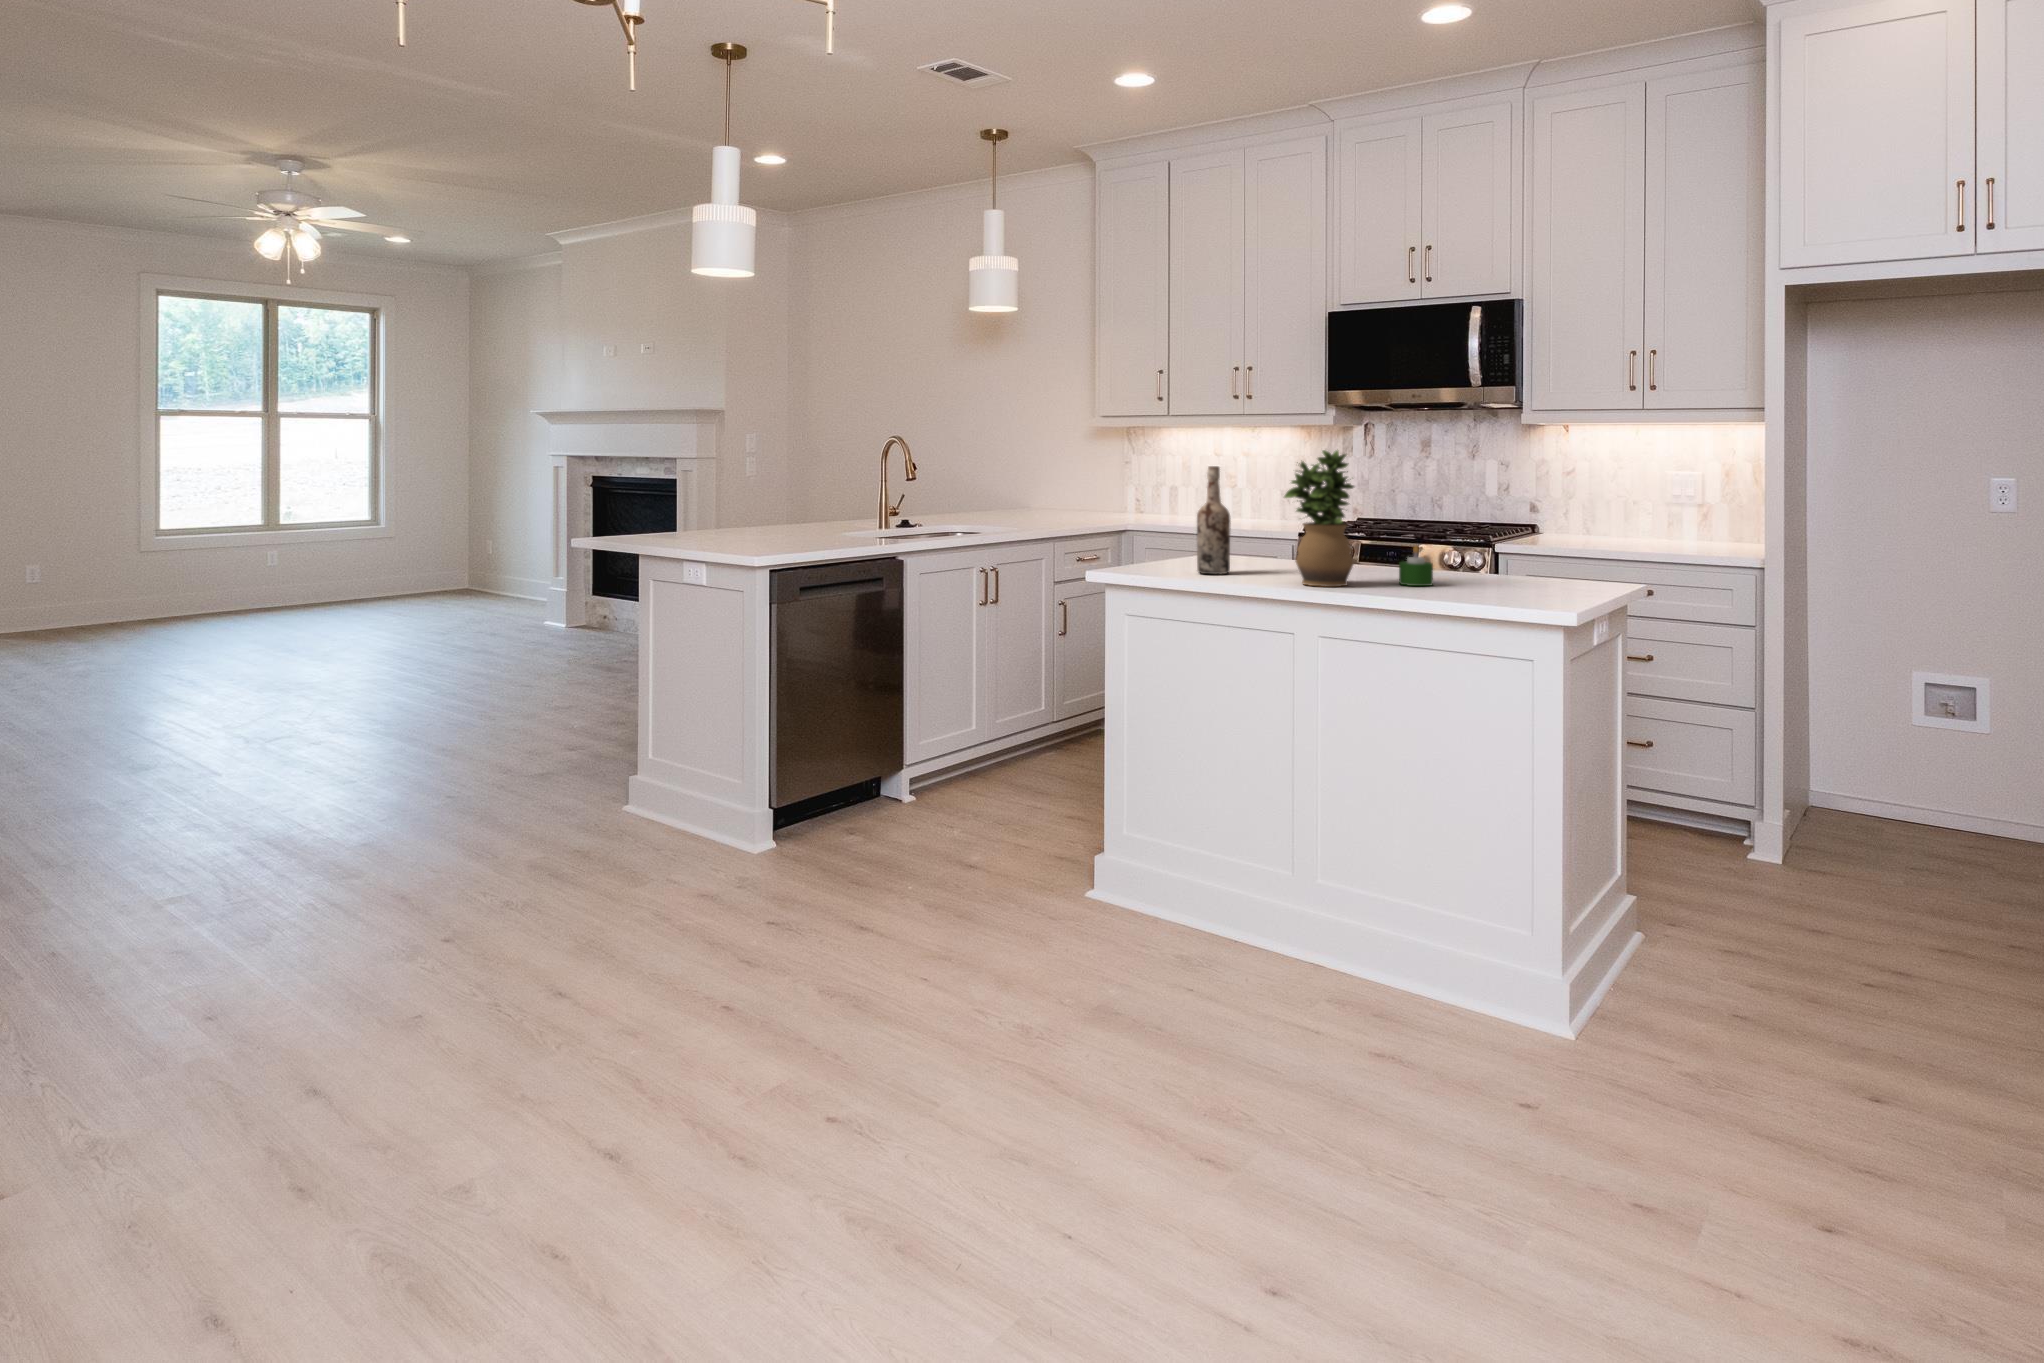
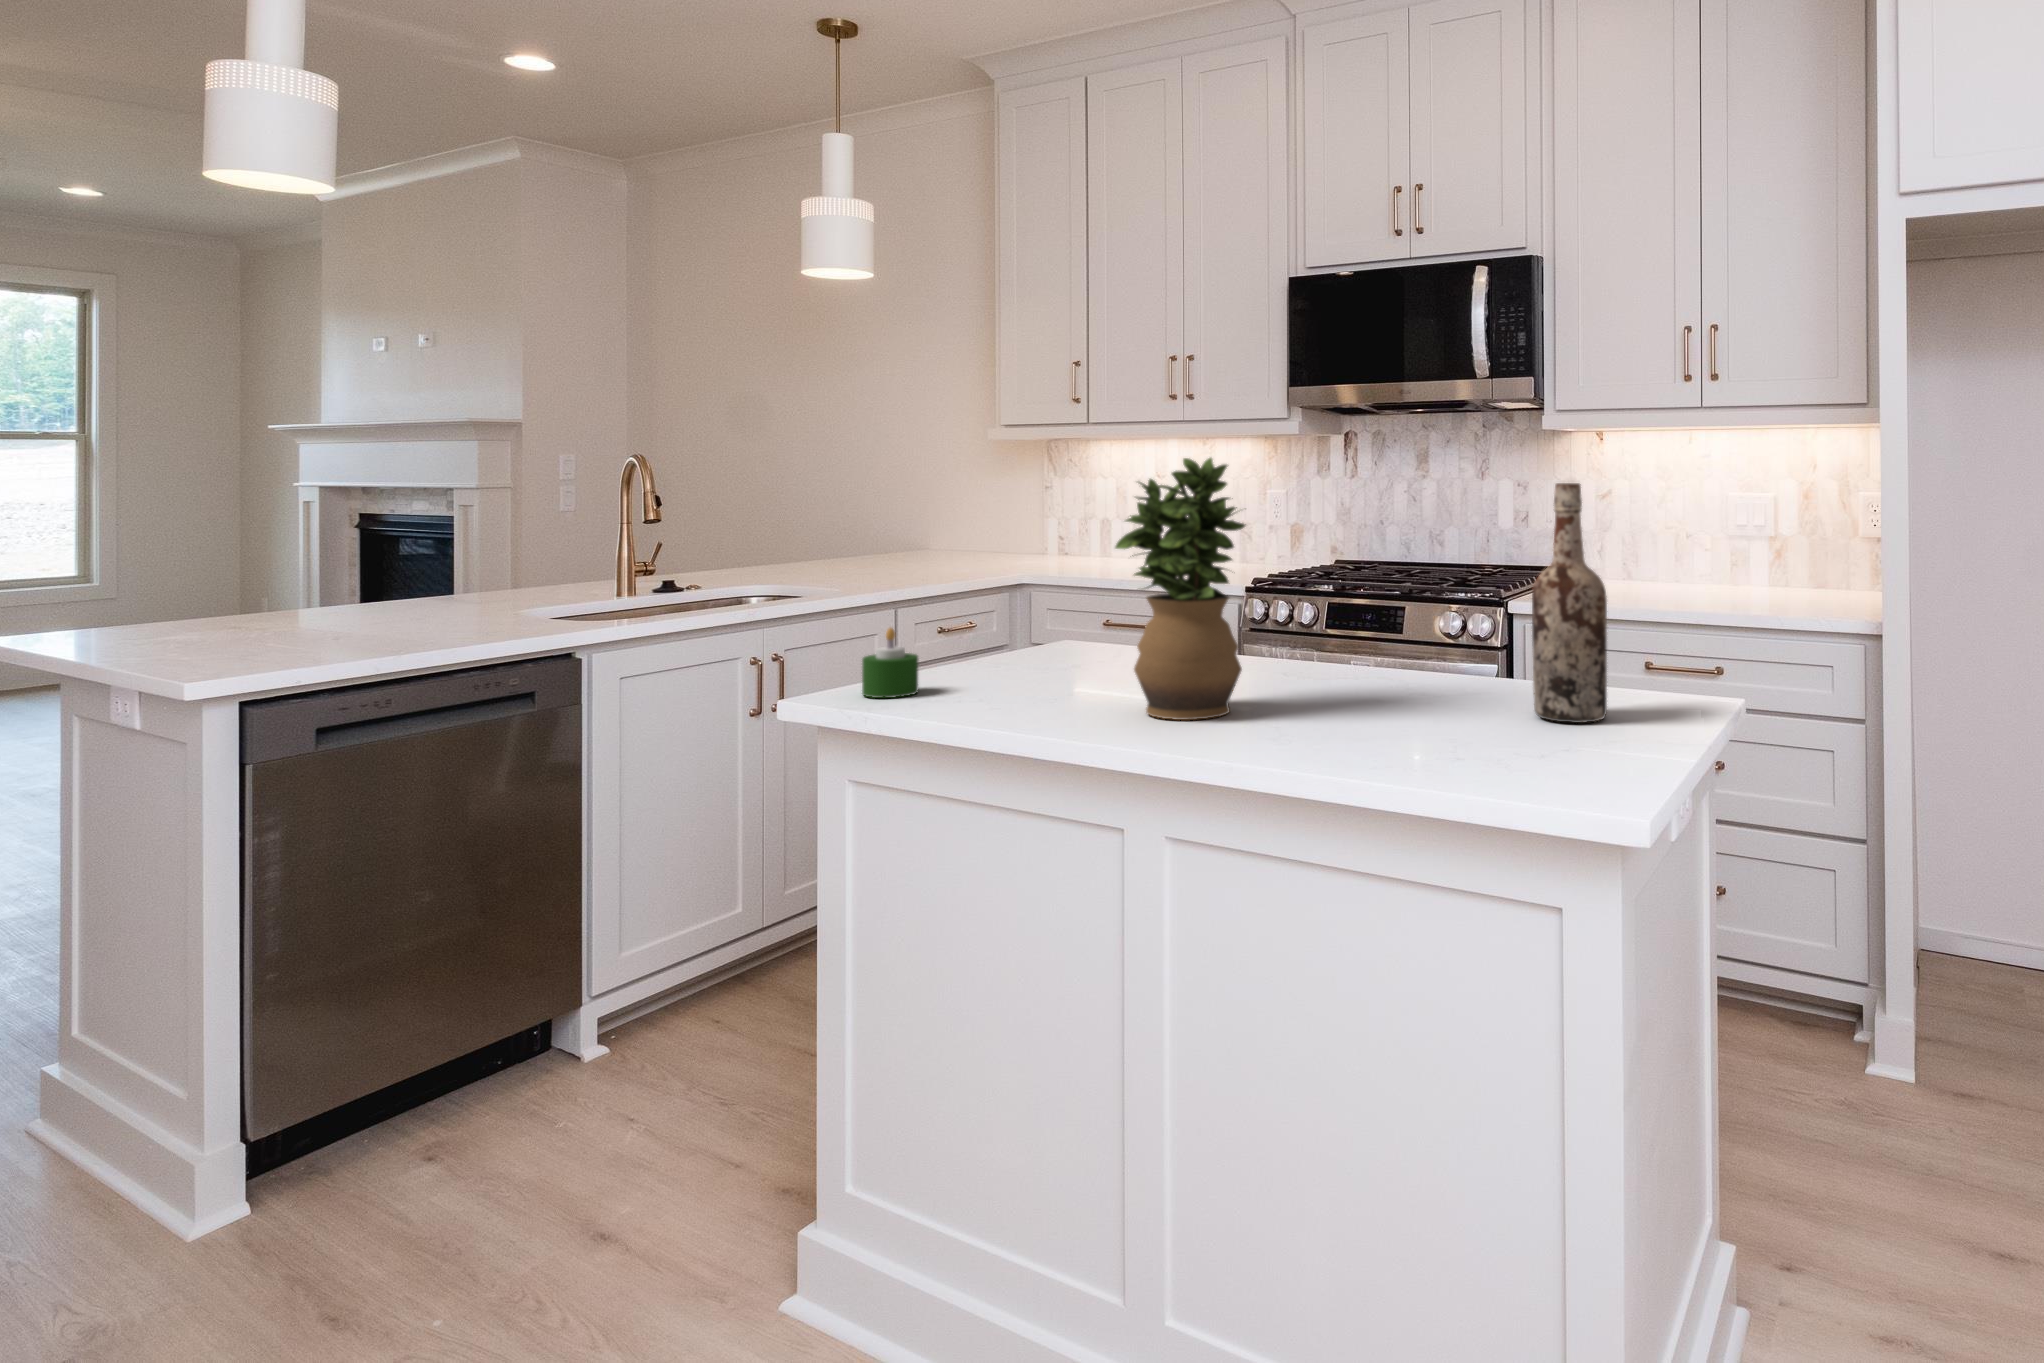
wine bottle: present [1197,466,1231,574] -> present [1532,483,1607,723]
candle: present [1399,546,1433,586] -> present [862,628,918,698]

